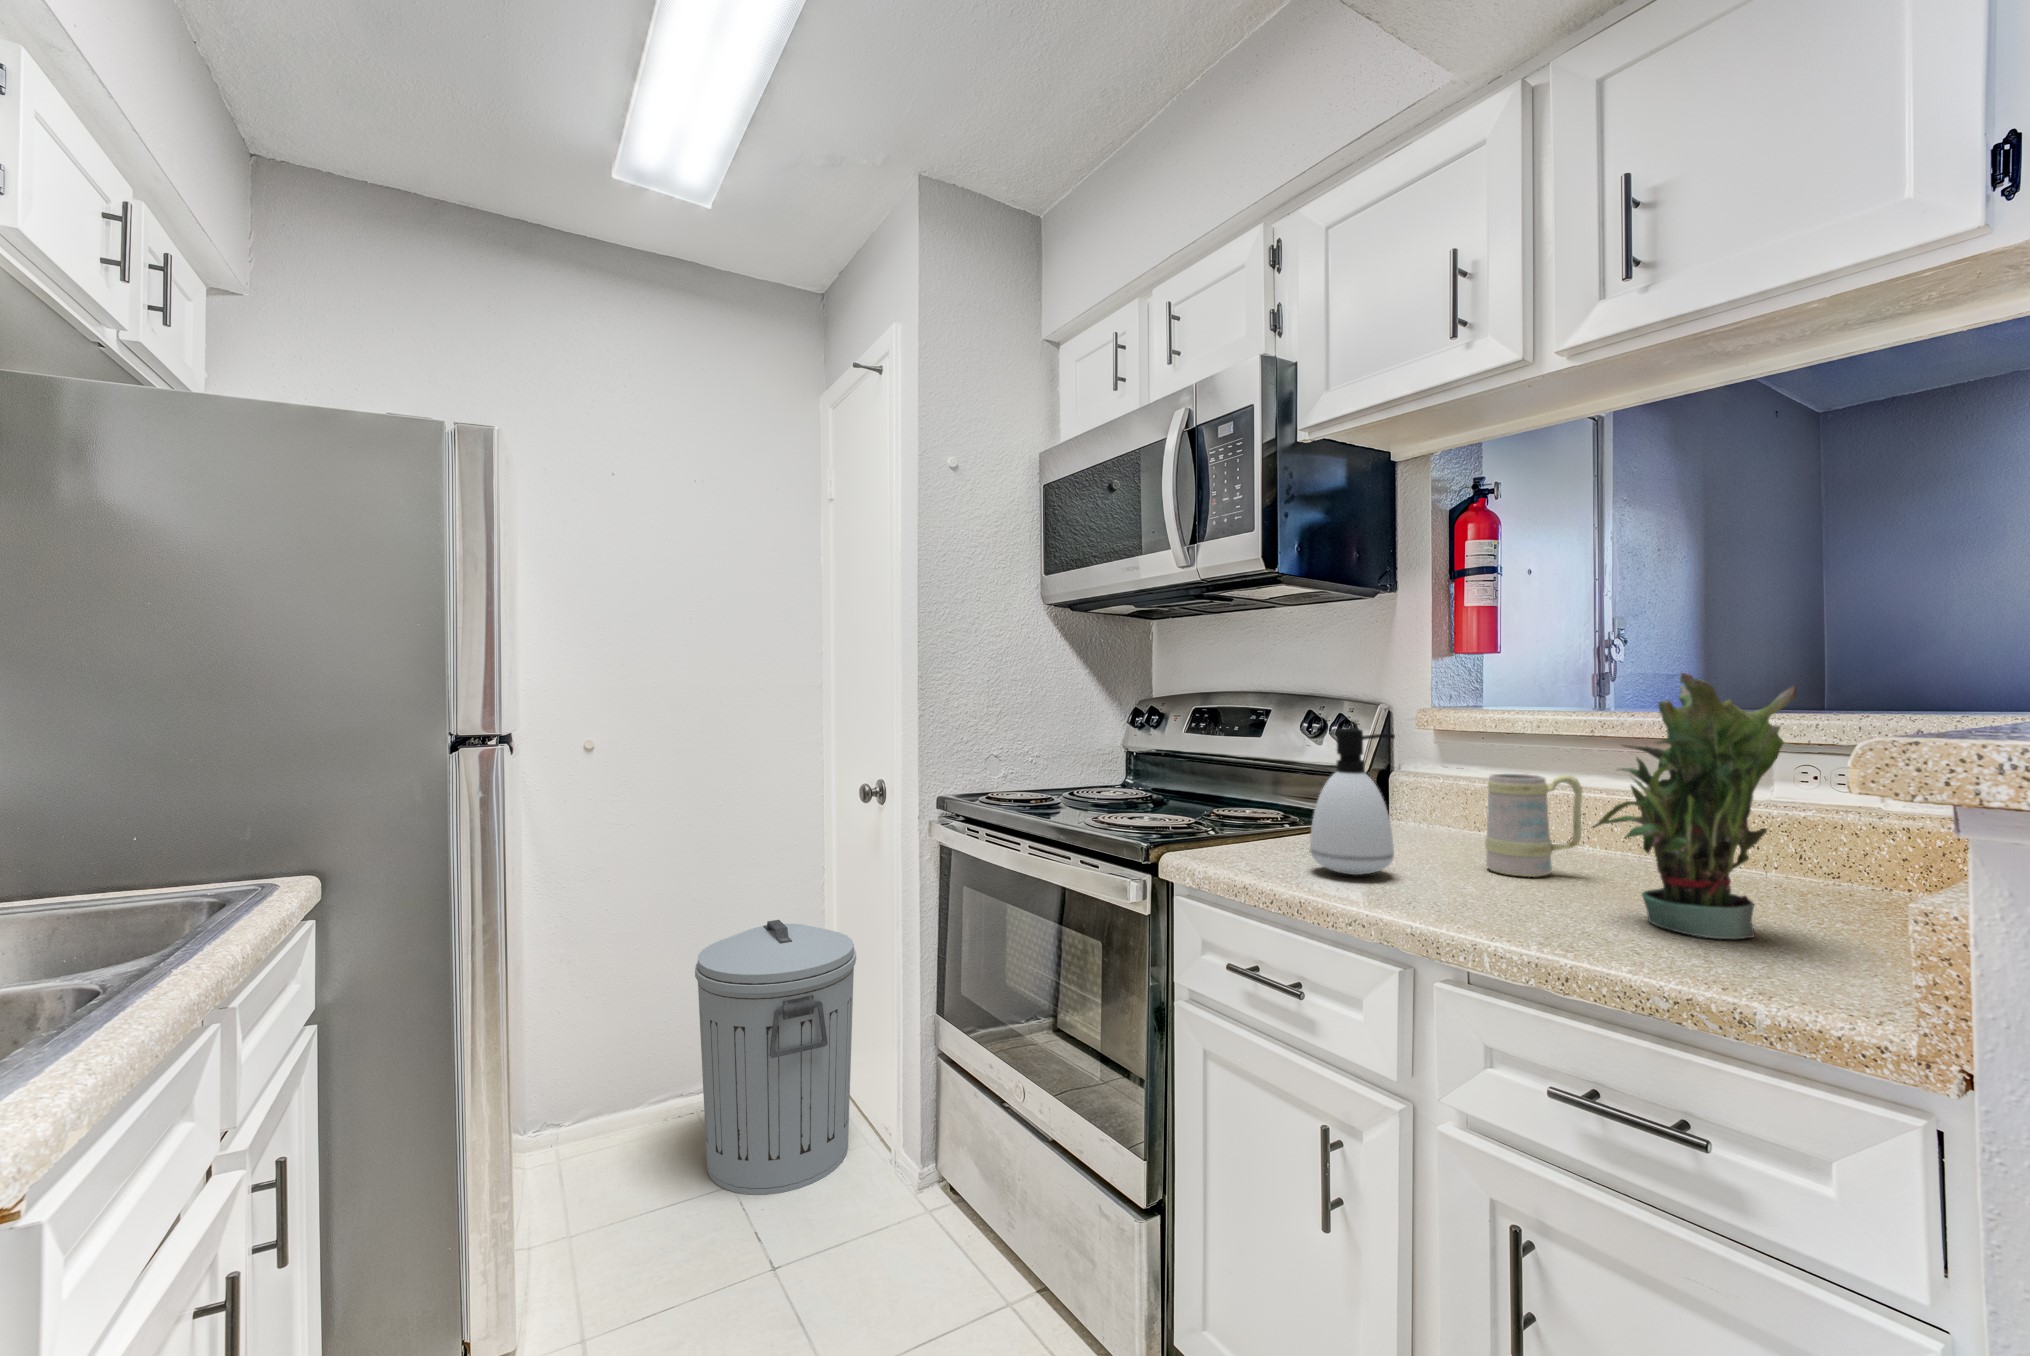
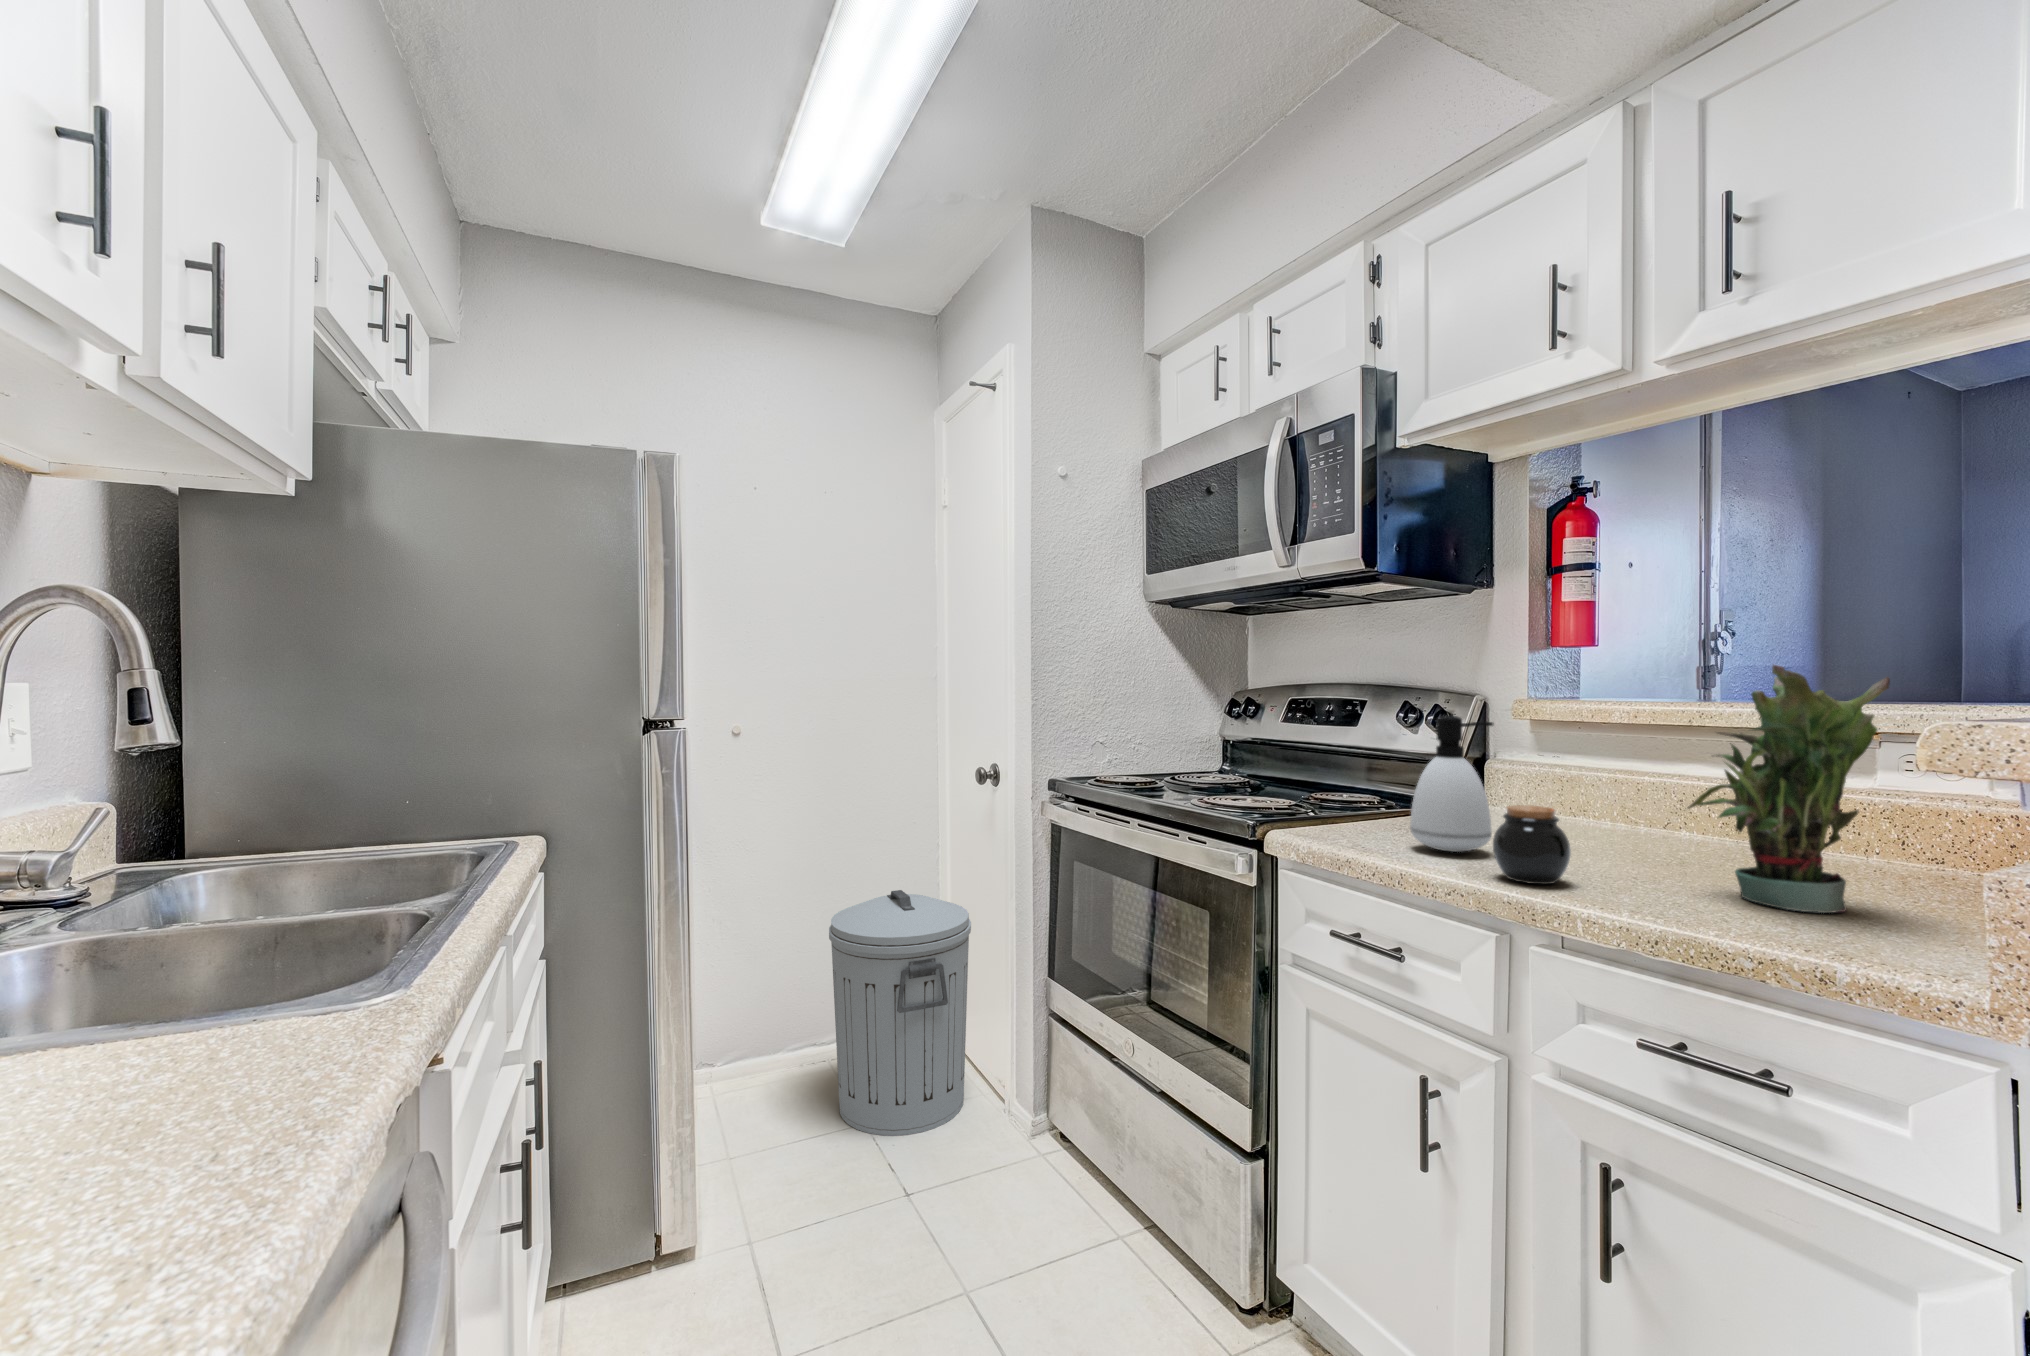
mug: present [1485,774,1582,877] -> none [1581,760,1679,857]
jar: none [1394,825,1475,912] -> present [1493,805,1571,884]

